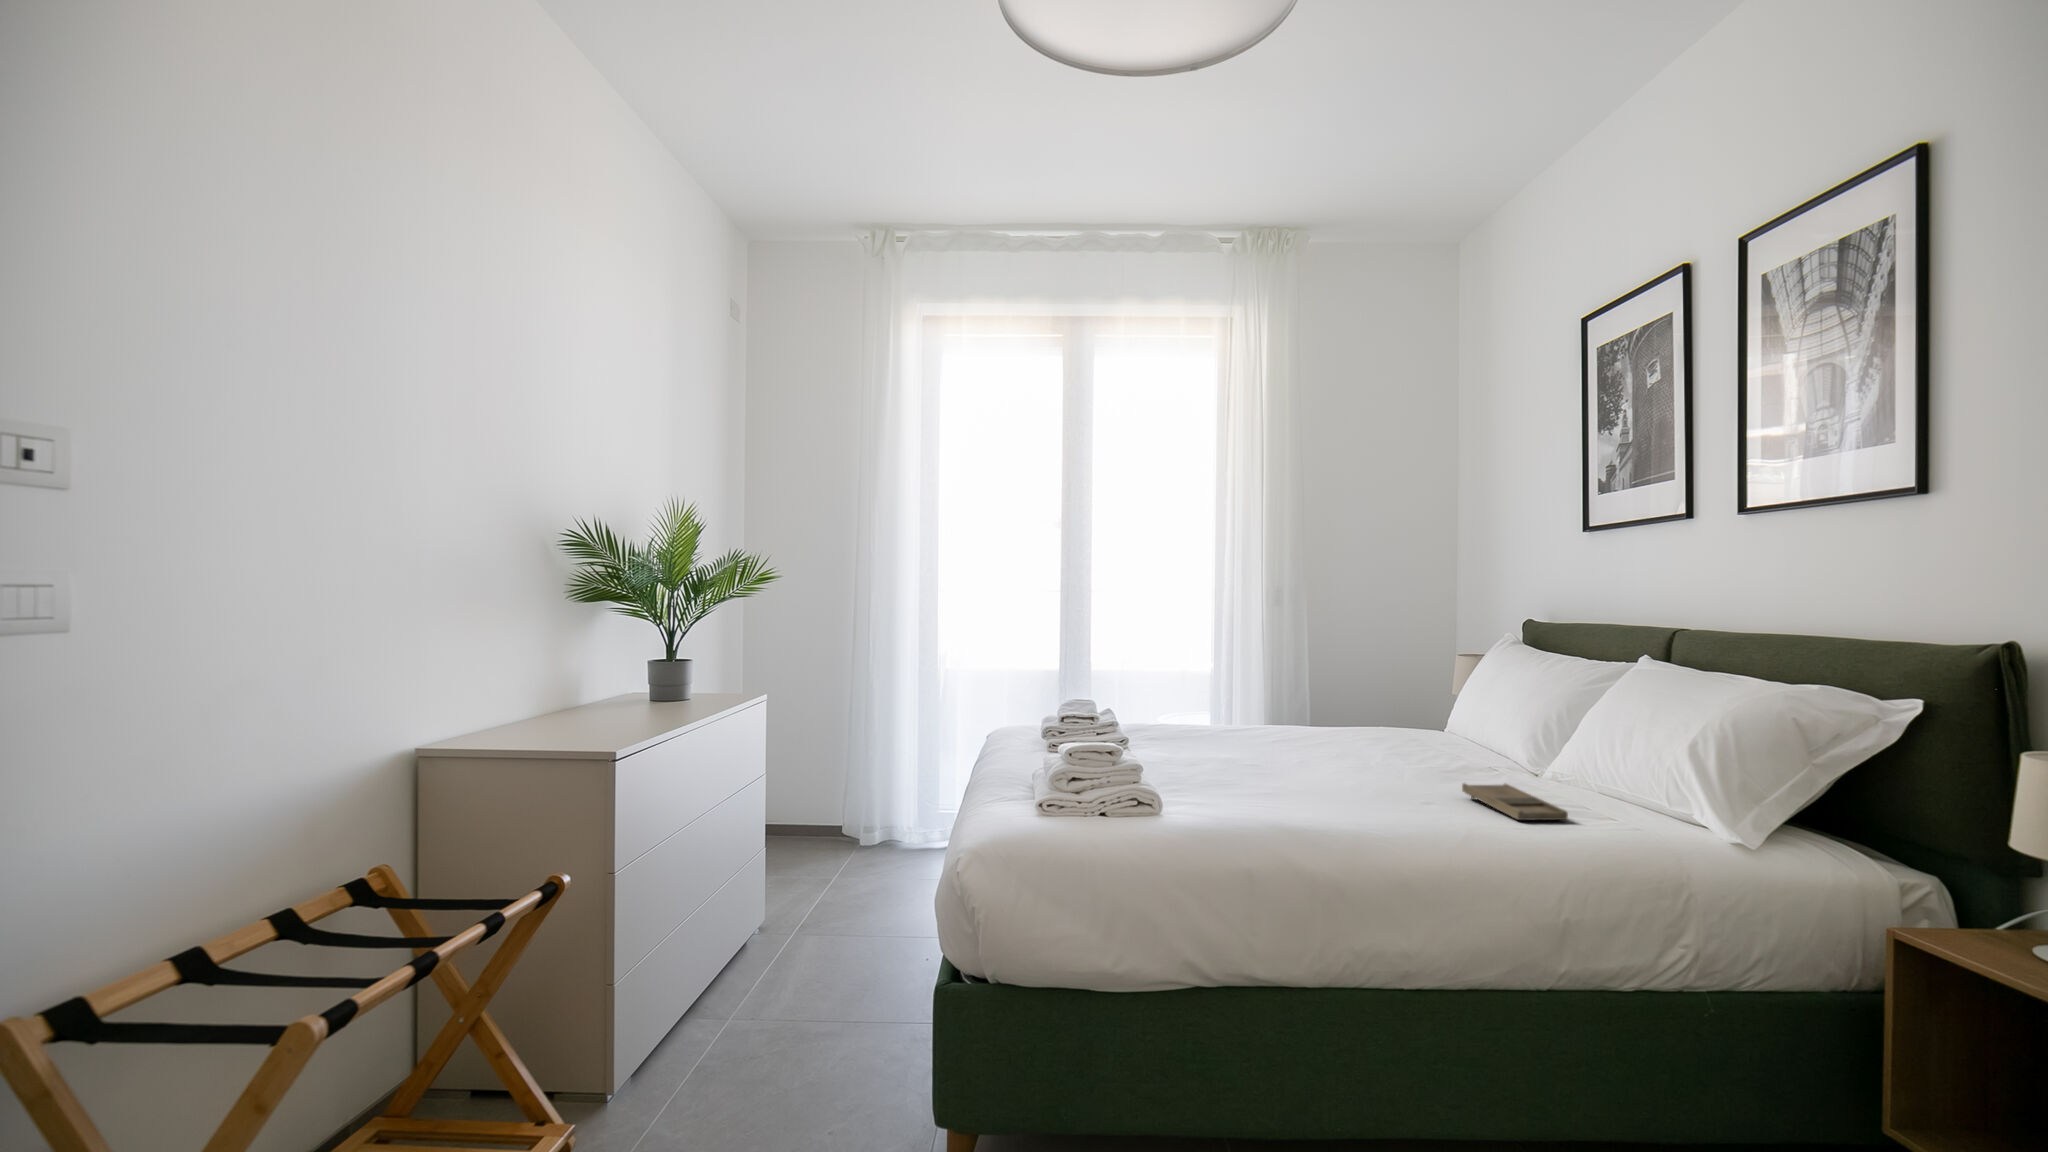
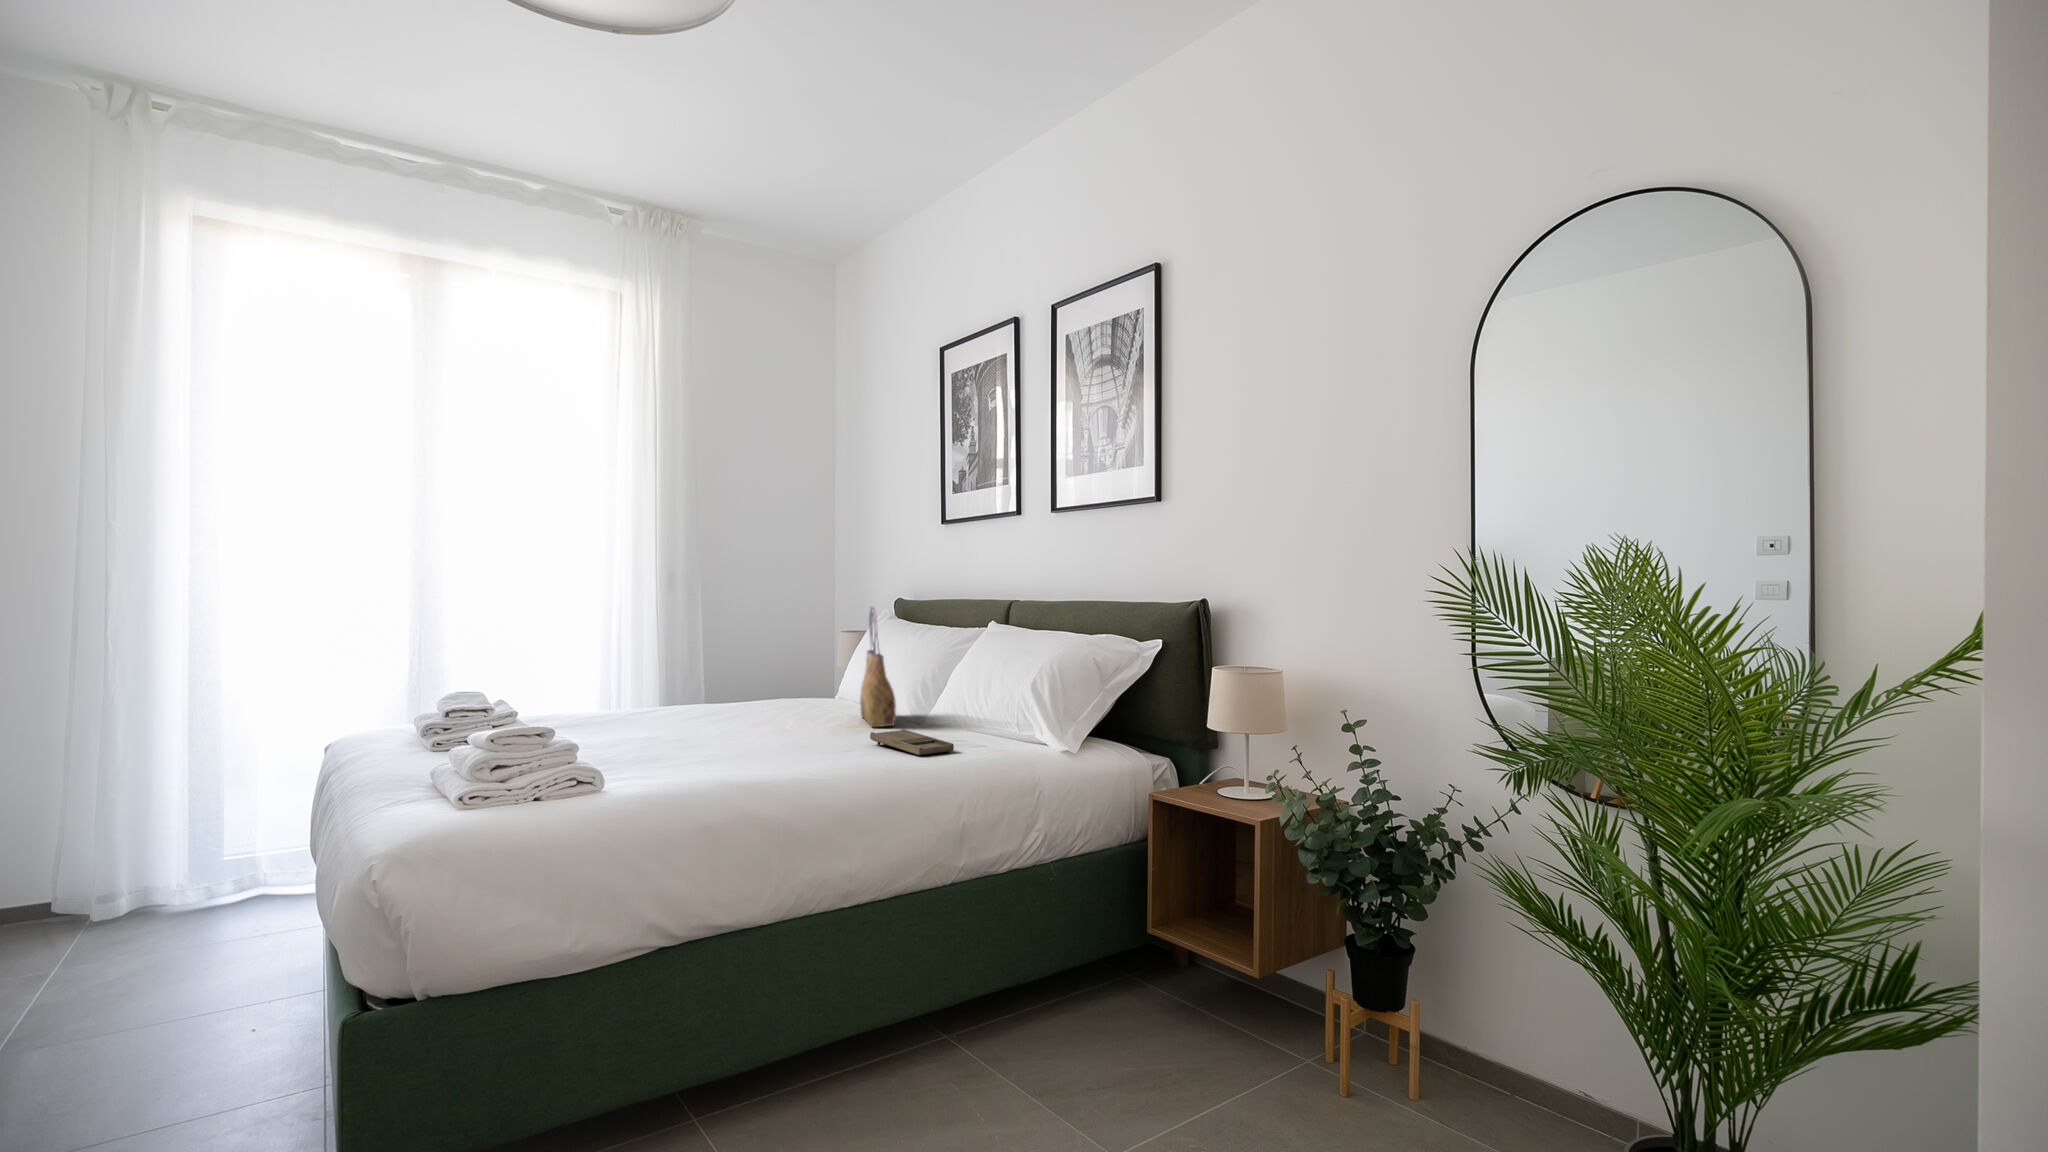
tote bag: none [1465,633,1505,776] -> present [860,607,896,727]

